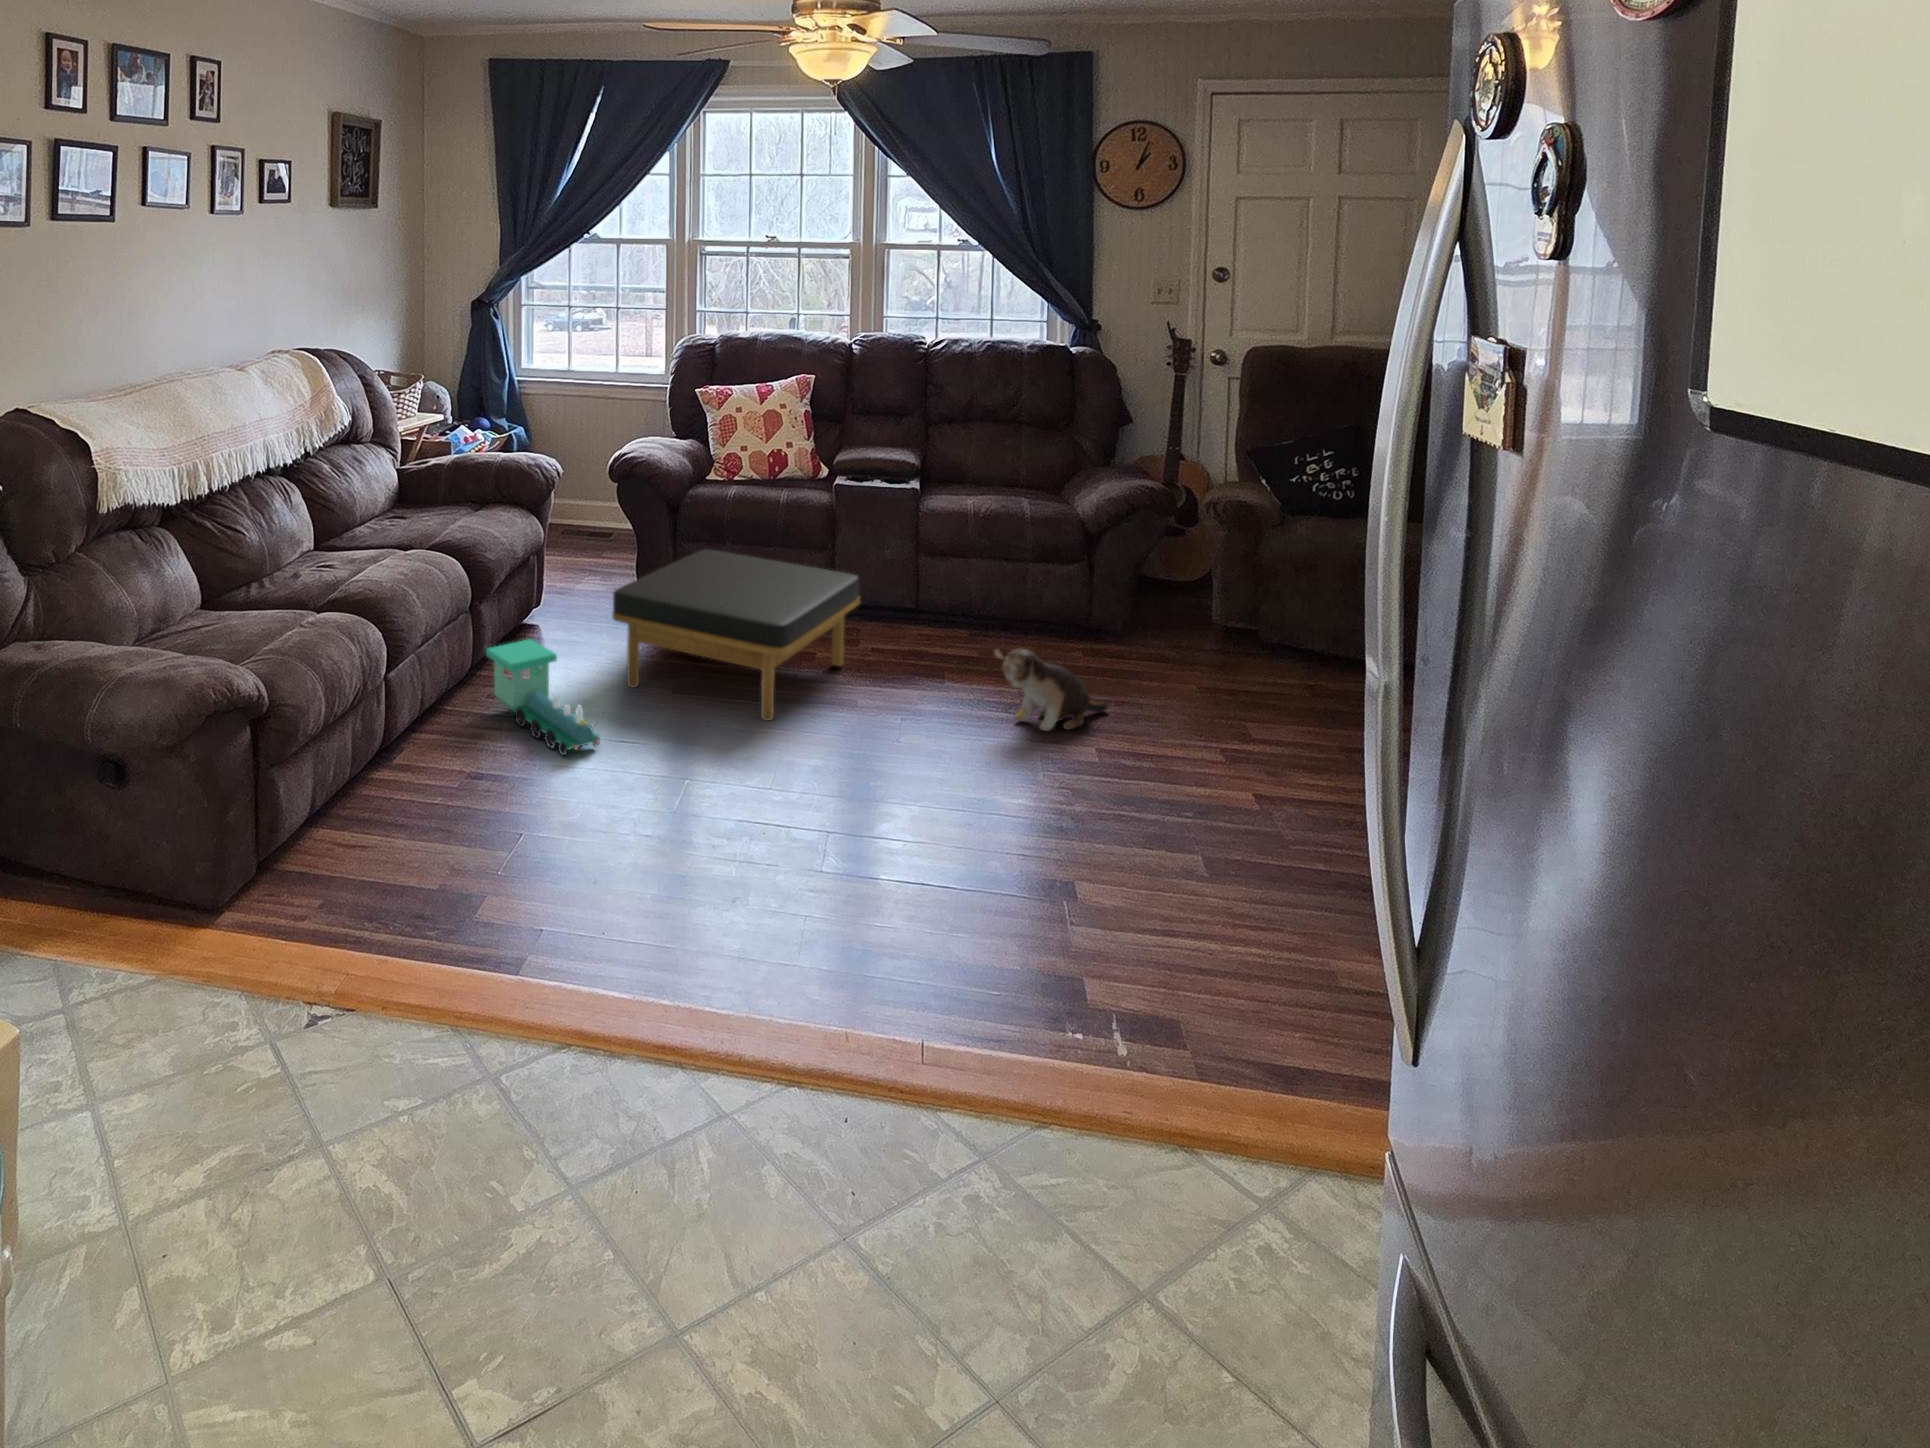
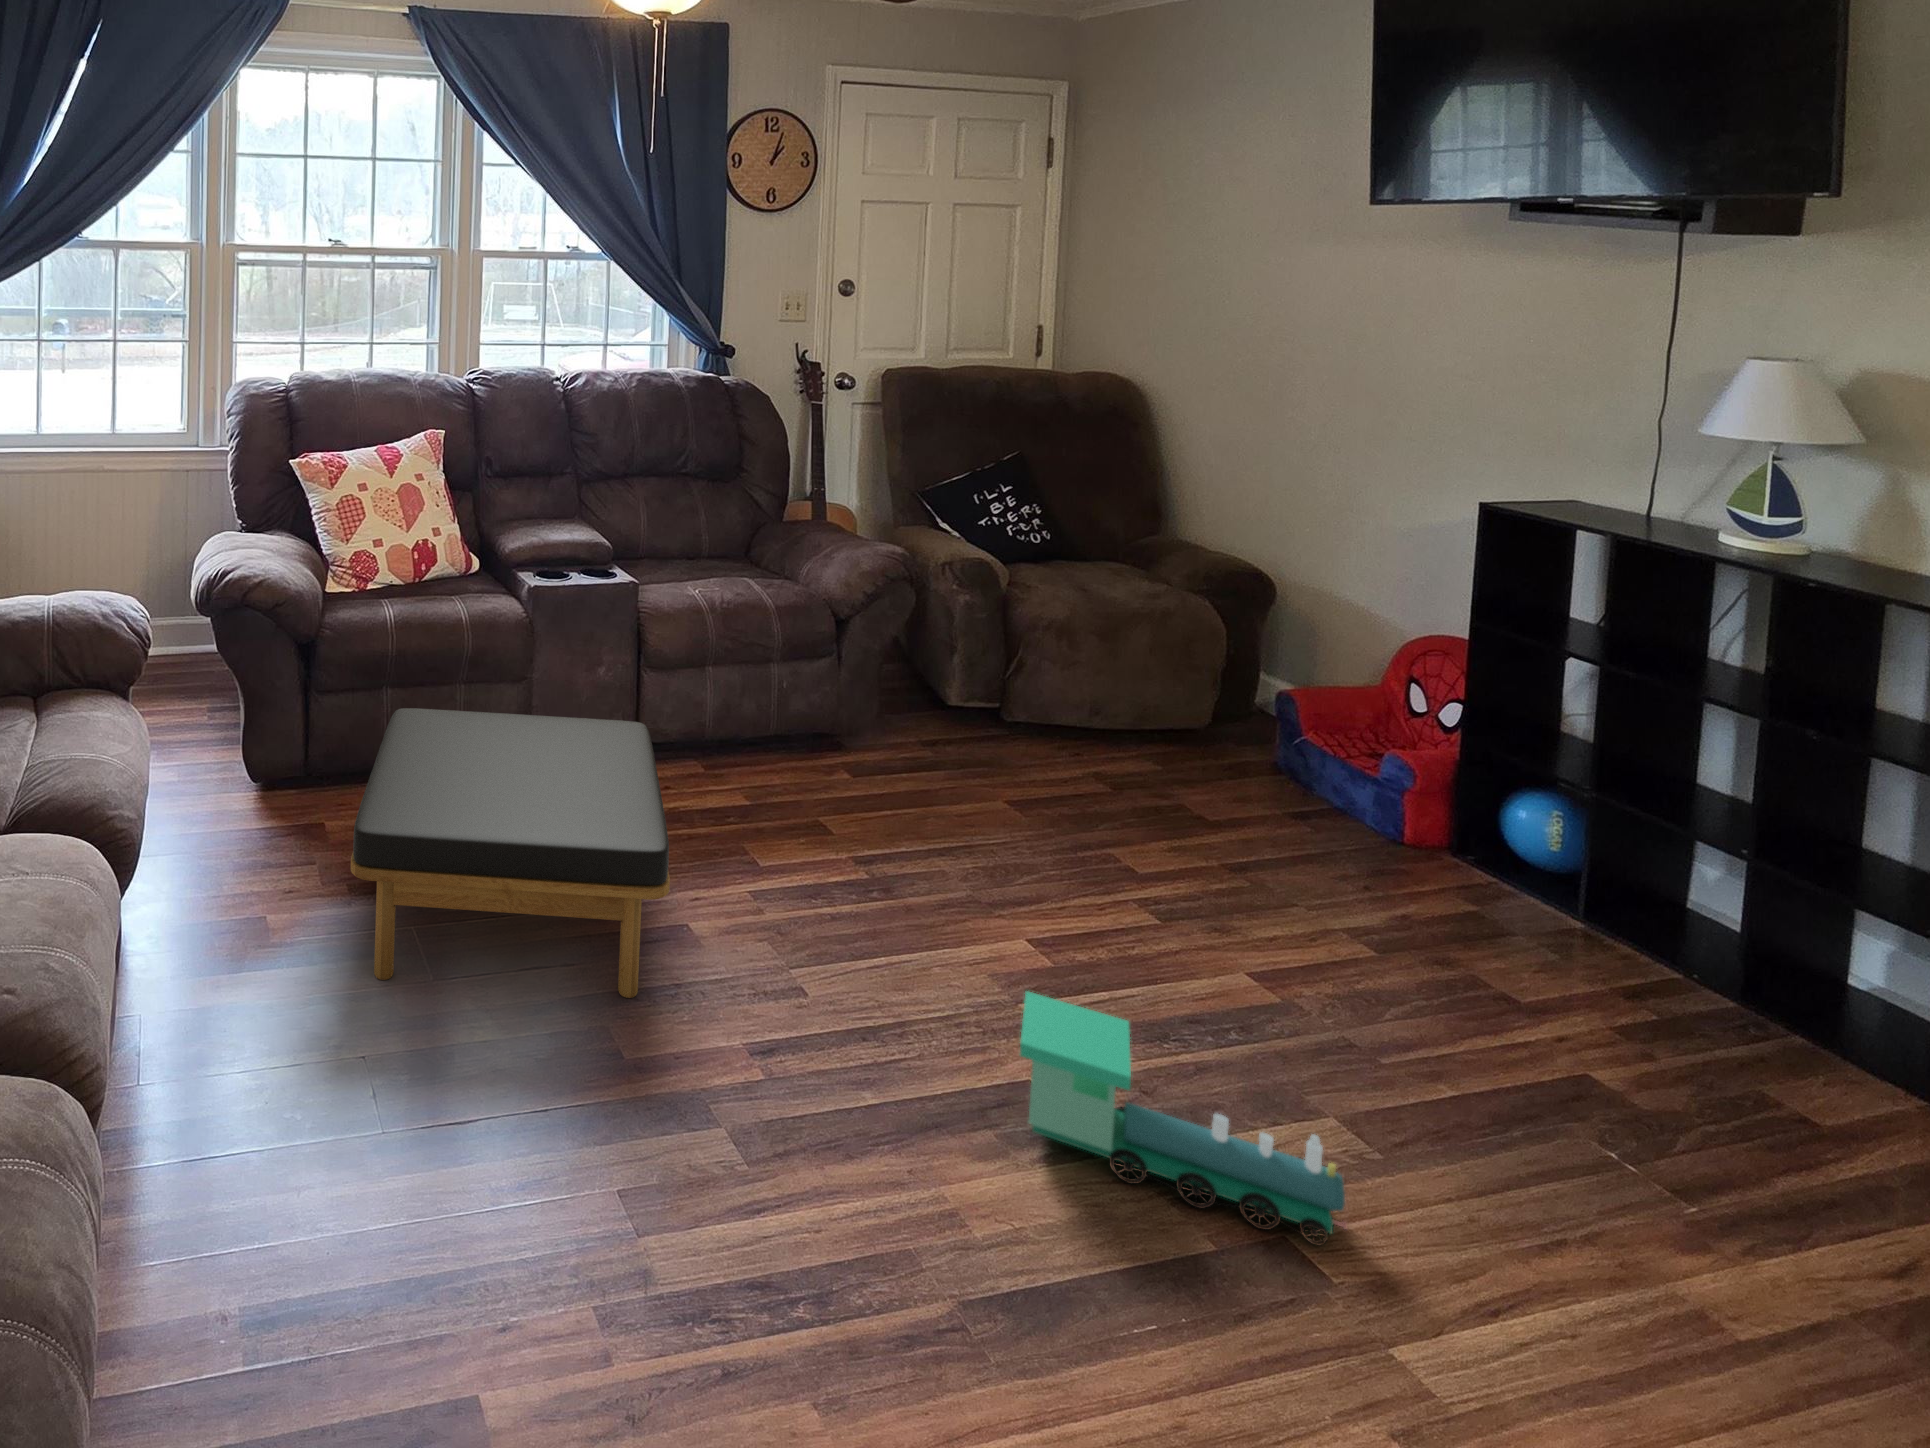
toy train: present [486,639,600,755] -> present [1020,992,1347,1246]
plush toy: present [994,649,1107,731] -> none [894,807,980,914]

